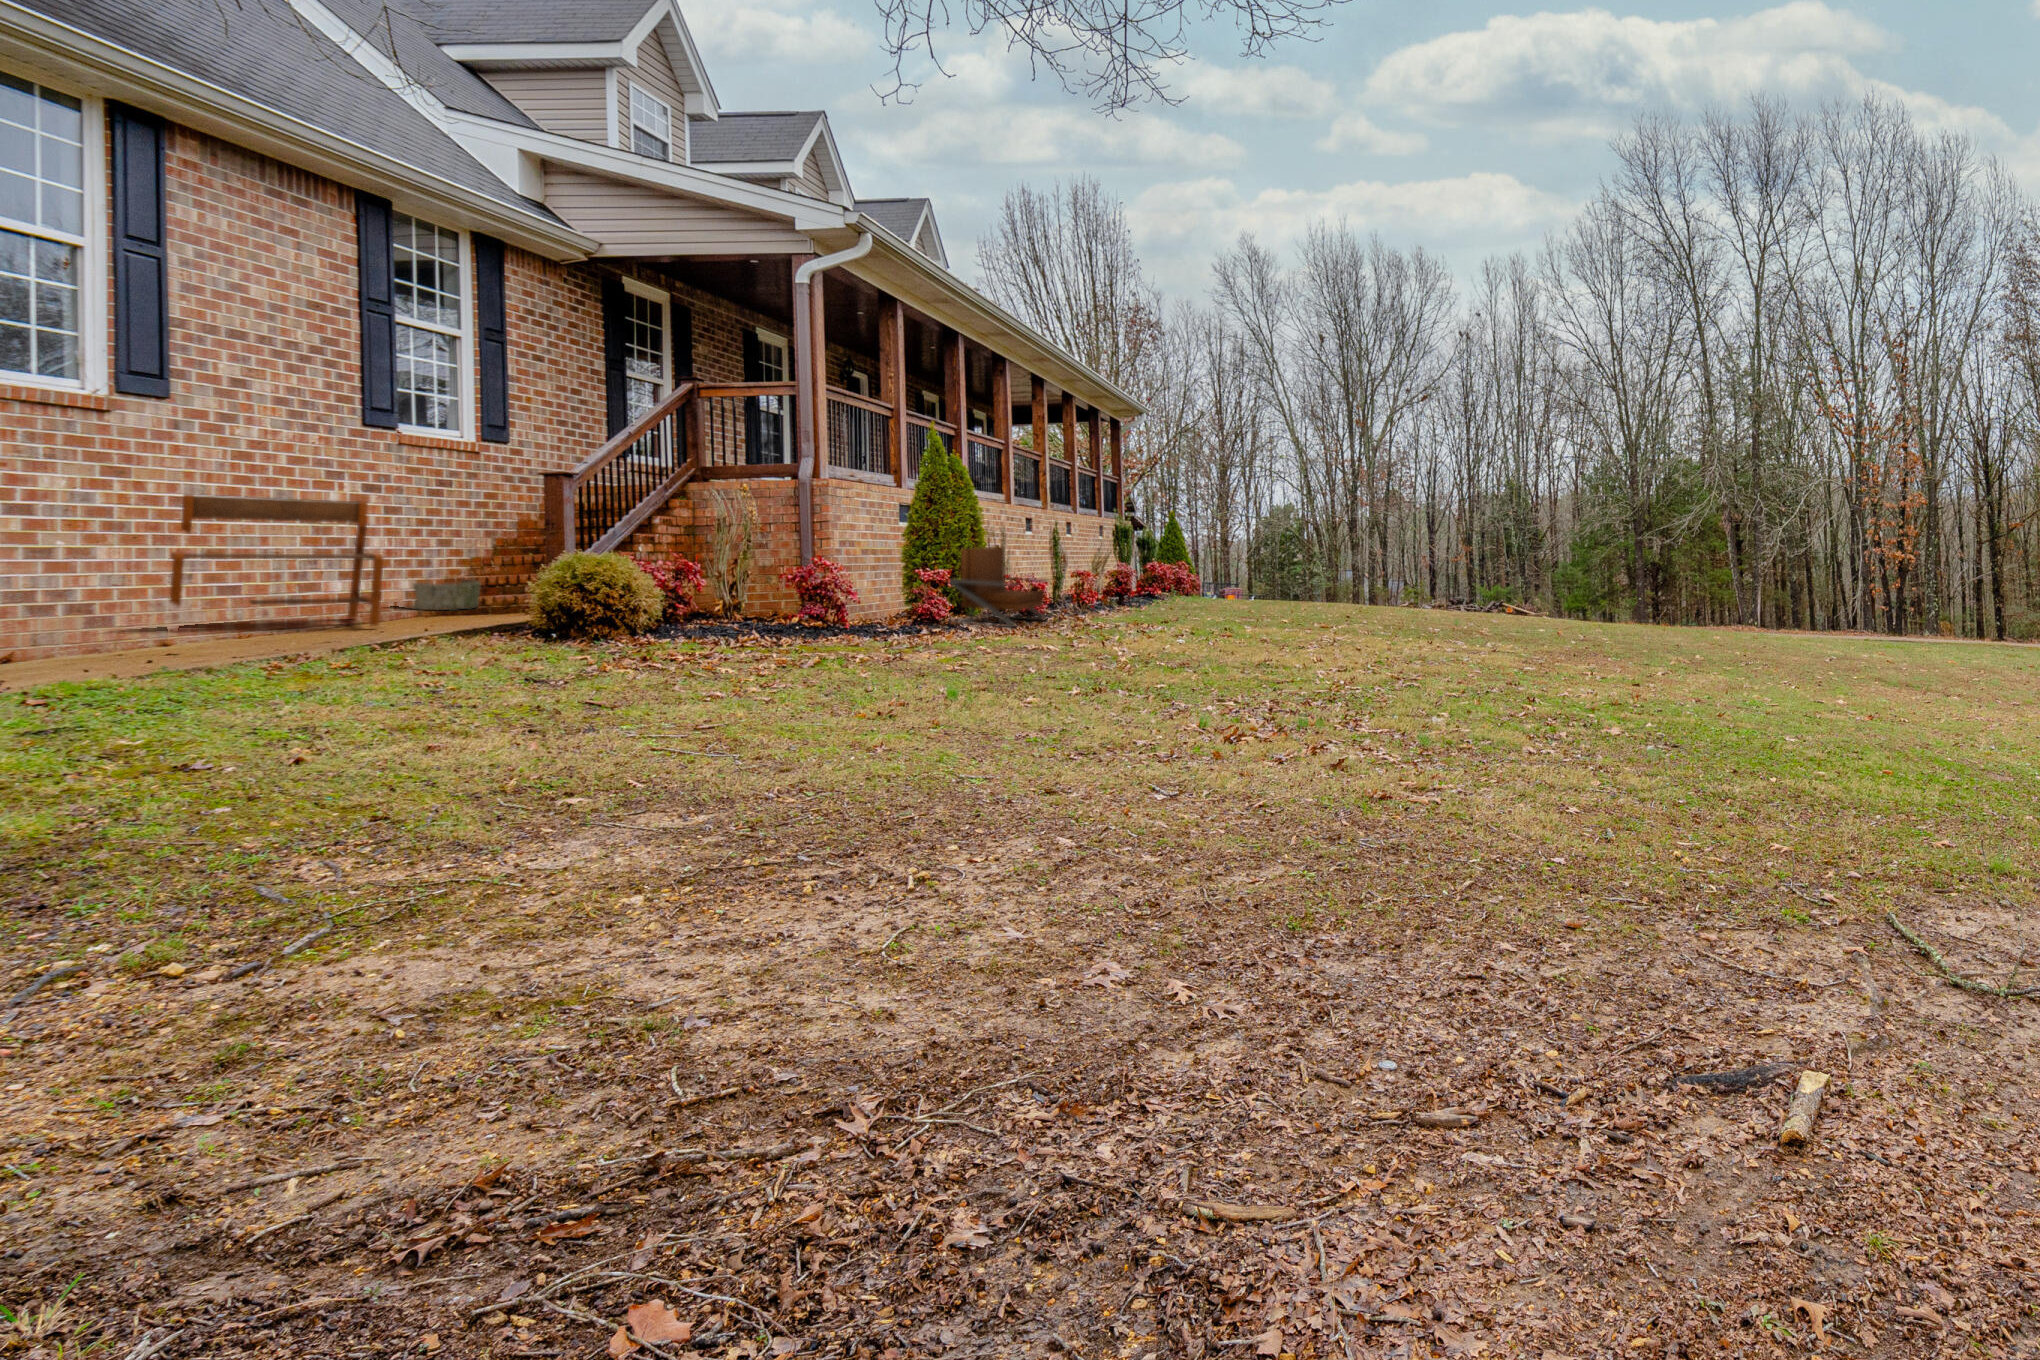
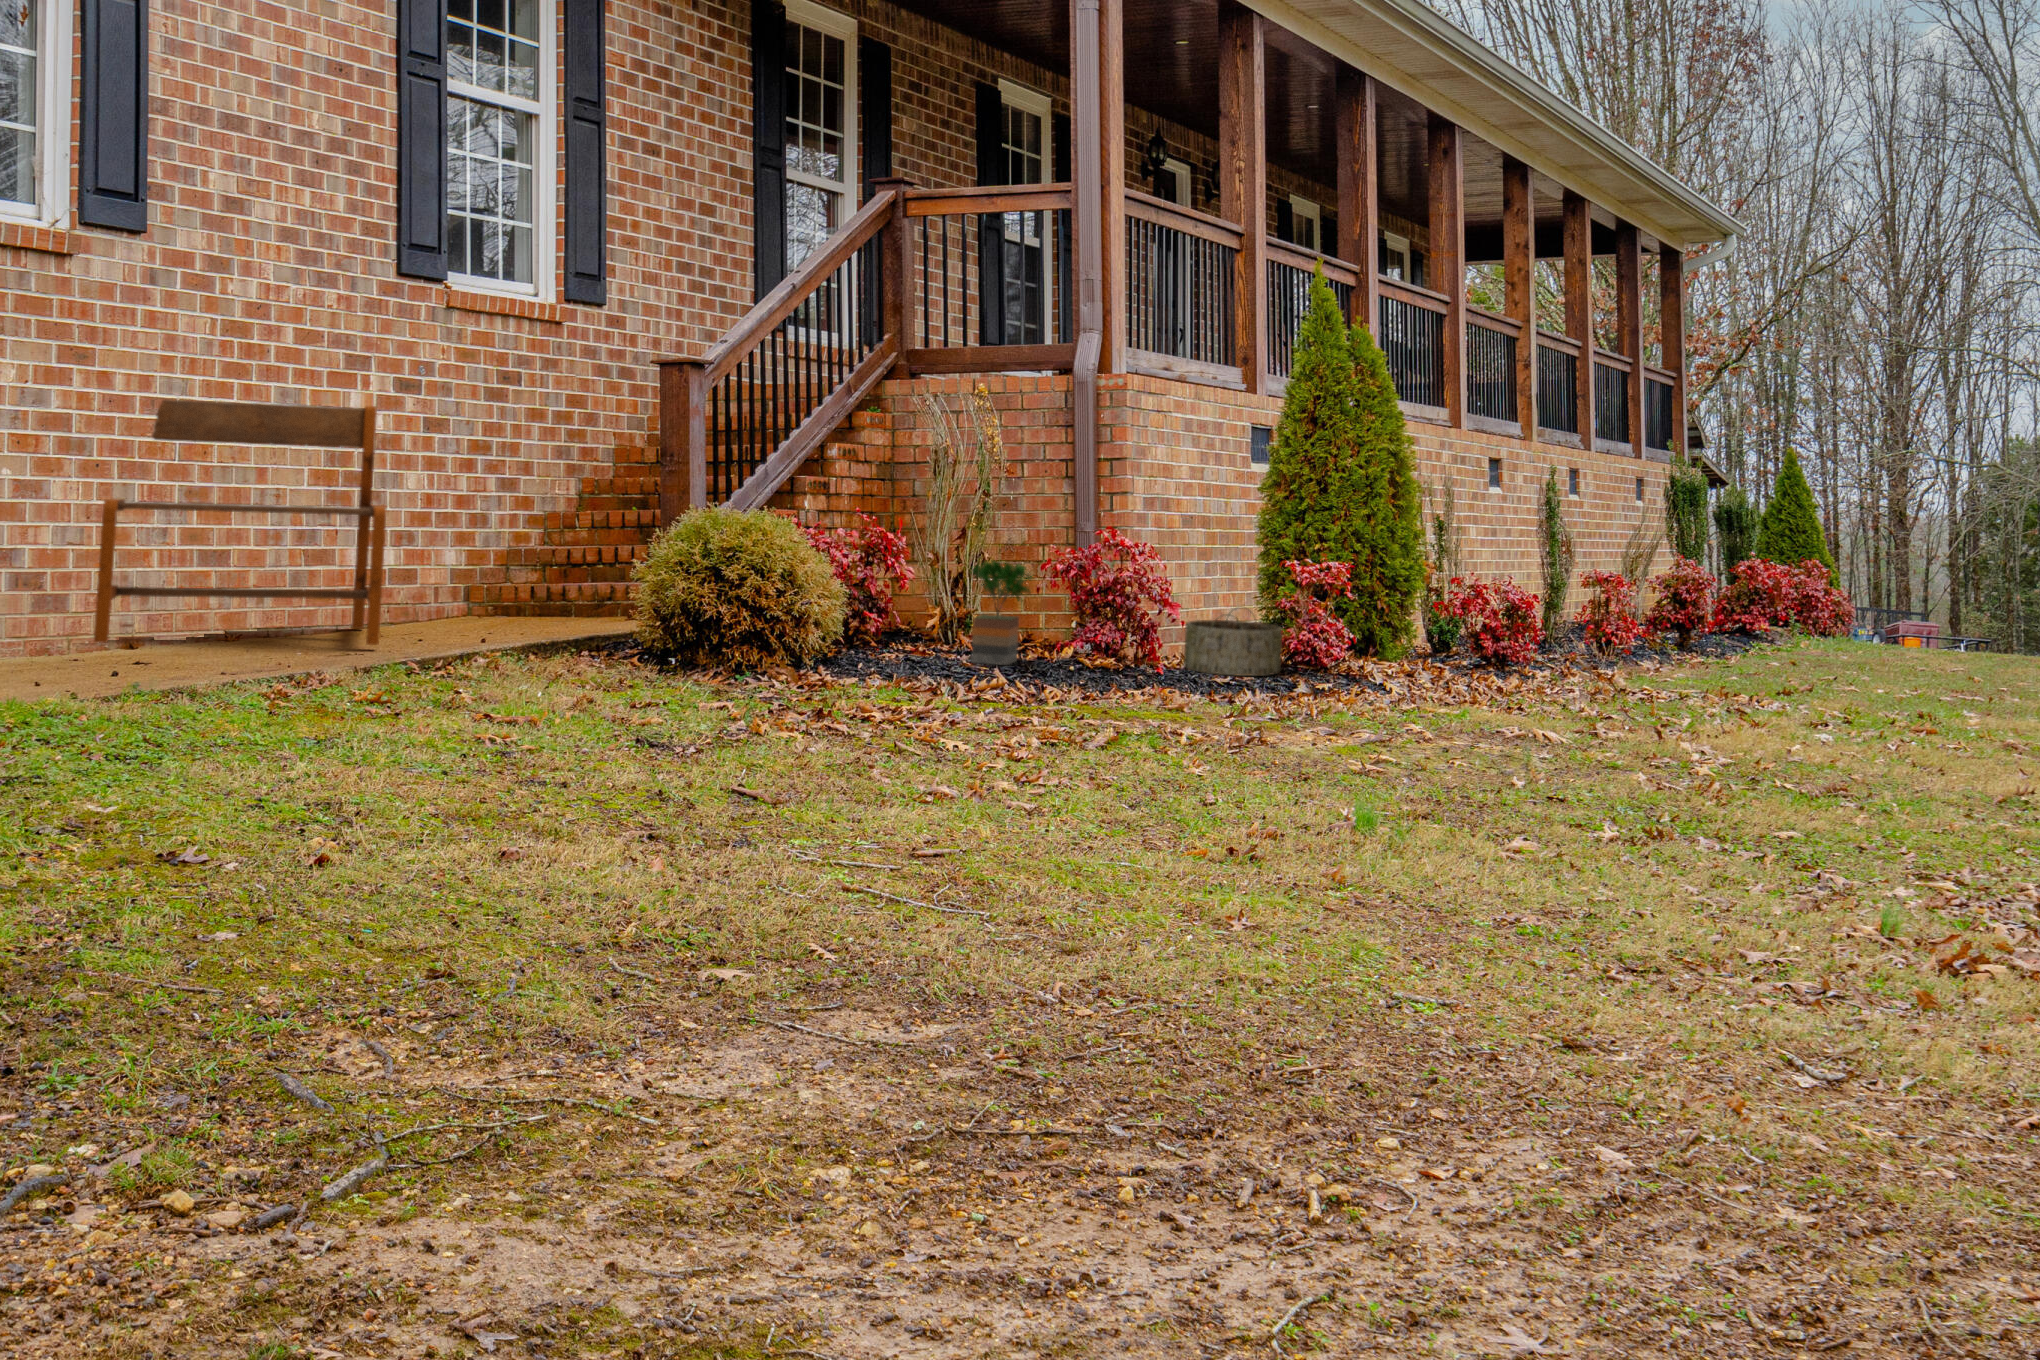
lounge chair: present [949,547,1048,627] -> none [1351,509,1567,698]
potted tree: none [742,573,781,623] -> present [971,561,1033,665]
basket: present [406,575,480,610] -> present [1184,613,1283,676]

